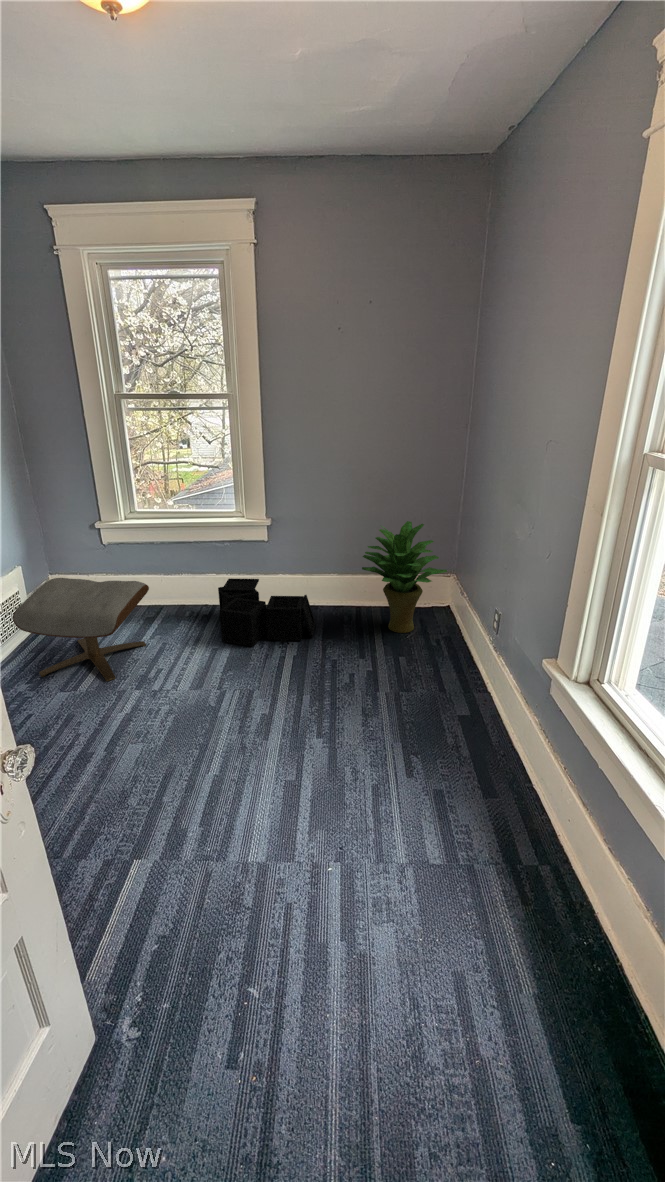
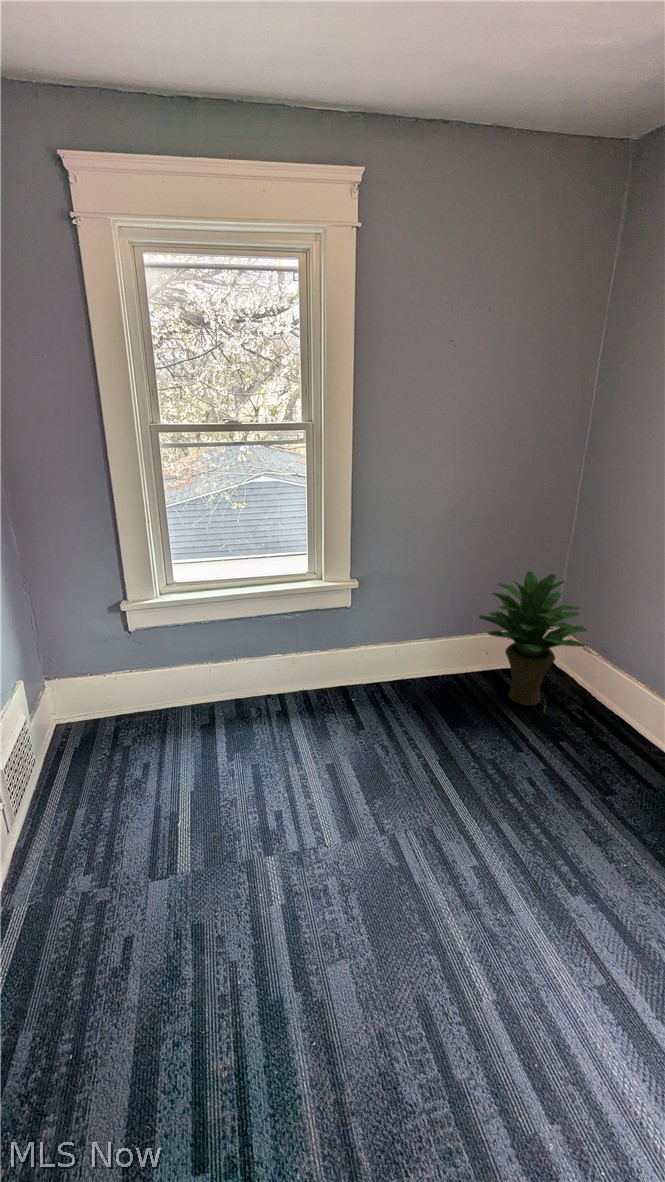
ottoman: present [13,578,149,681] -> none [60,688,240,857]
storage bin: present [218,578,315,648] -> none [297,655,438,752]

